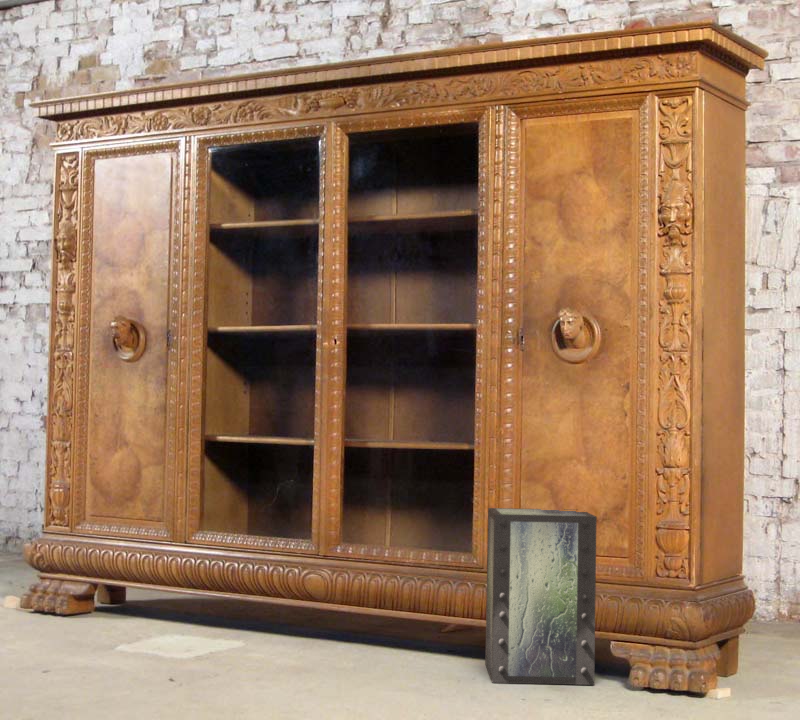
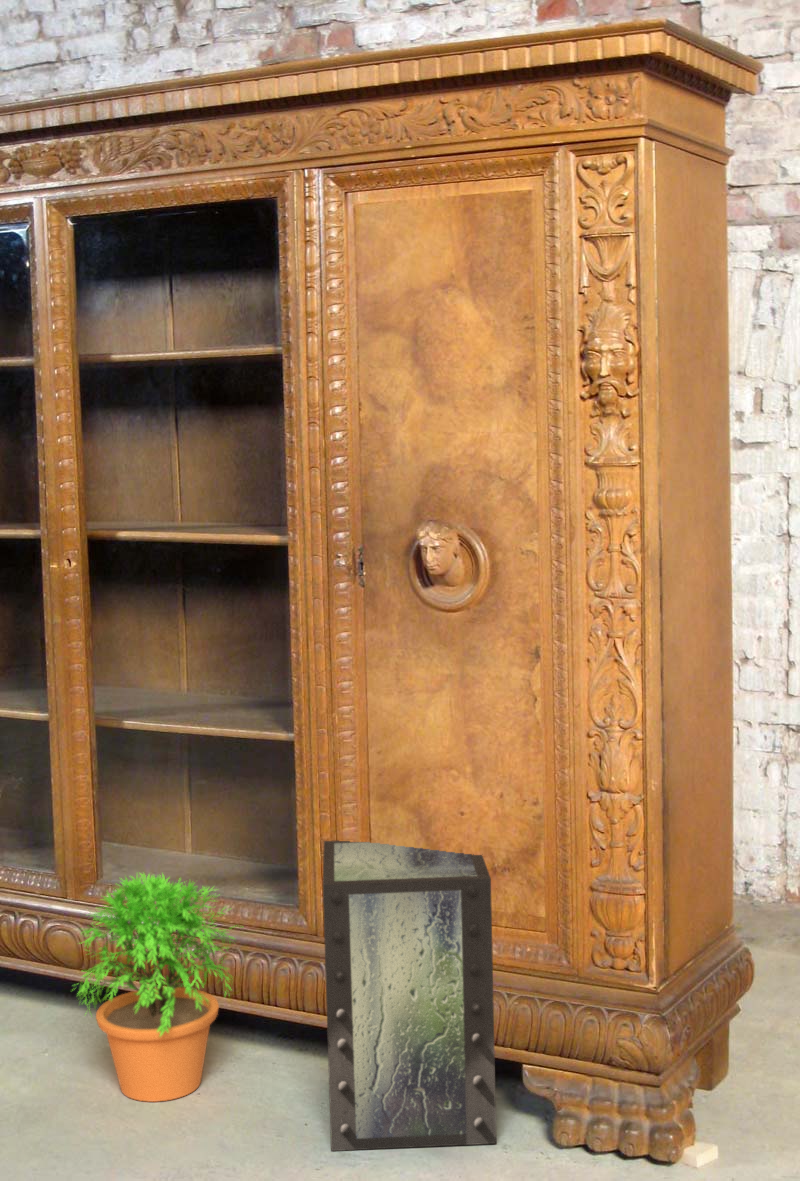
potted plant: none [328,521,435,665] -> present [79,874,235,1102]

